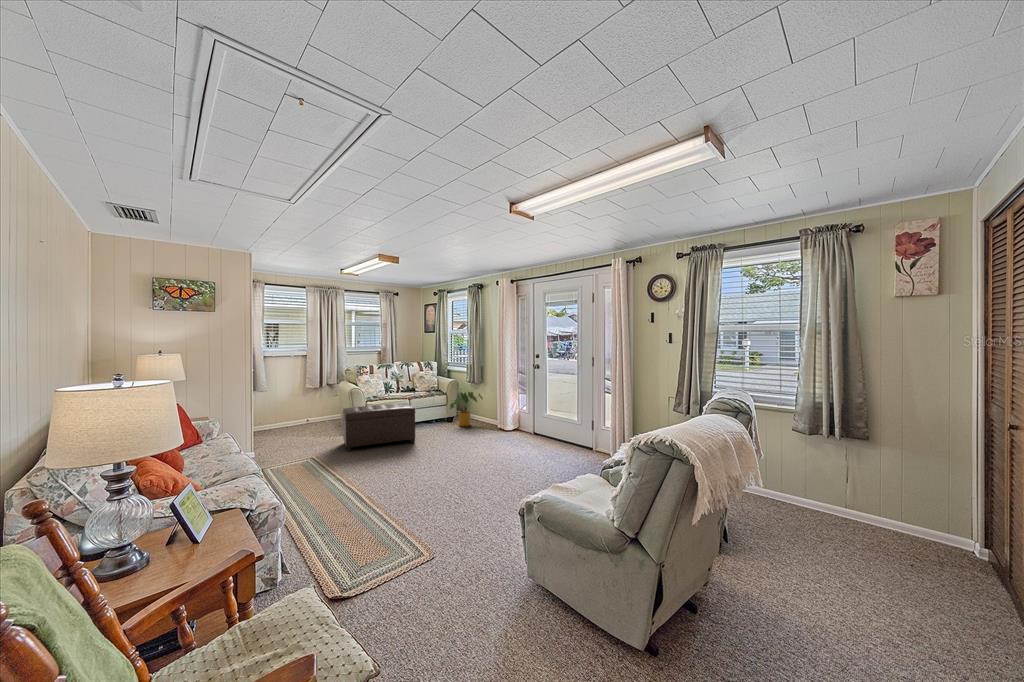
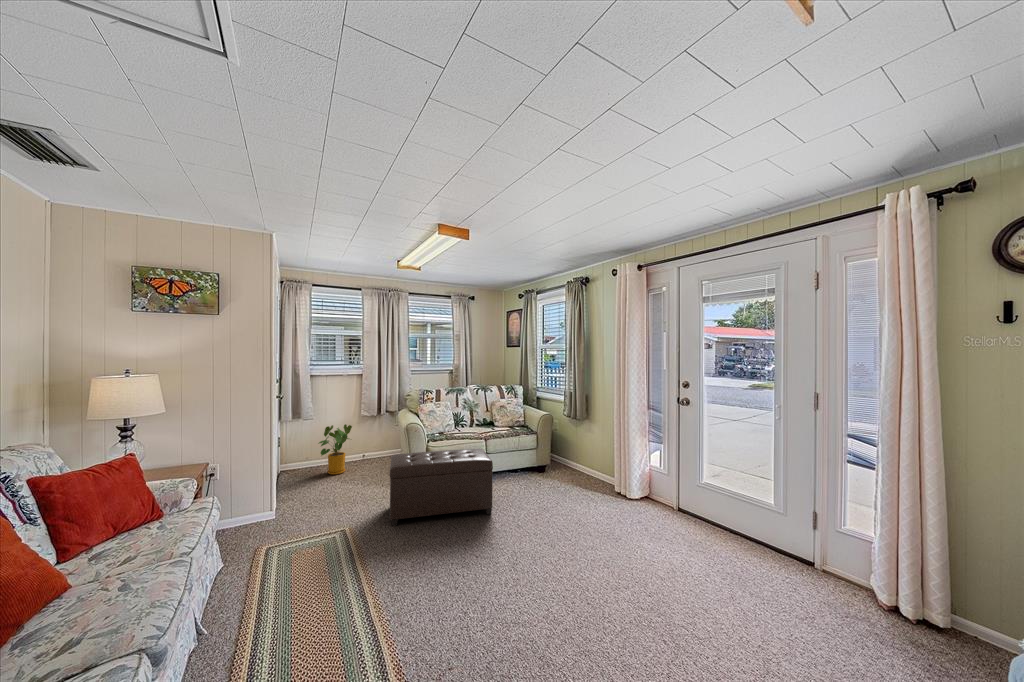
house plant: present [450,392,483,426] -> present [318,424,352,475]

